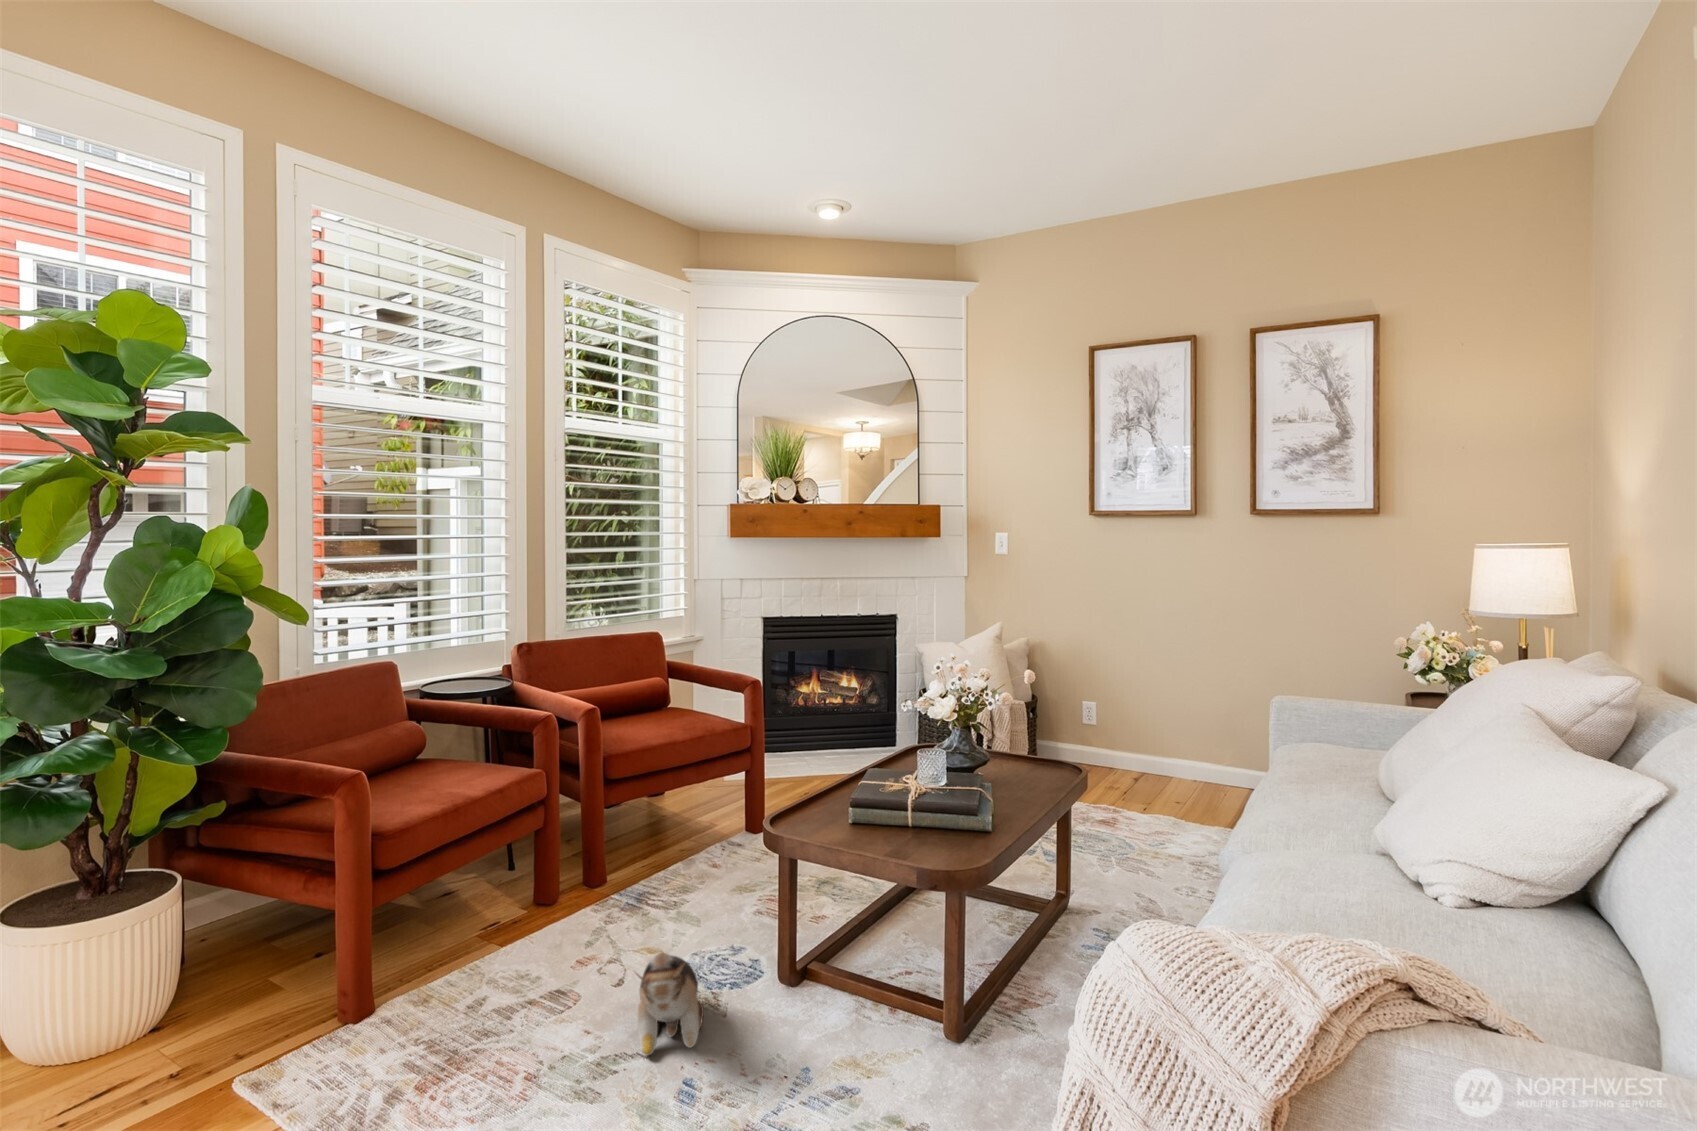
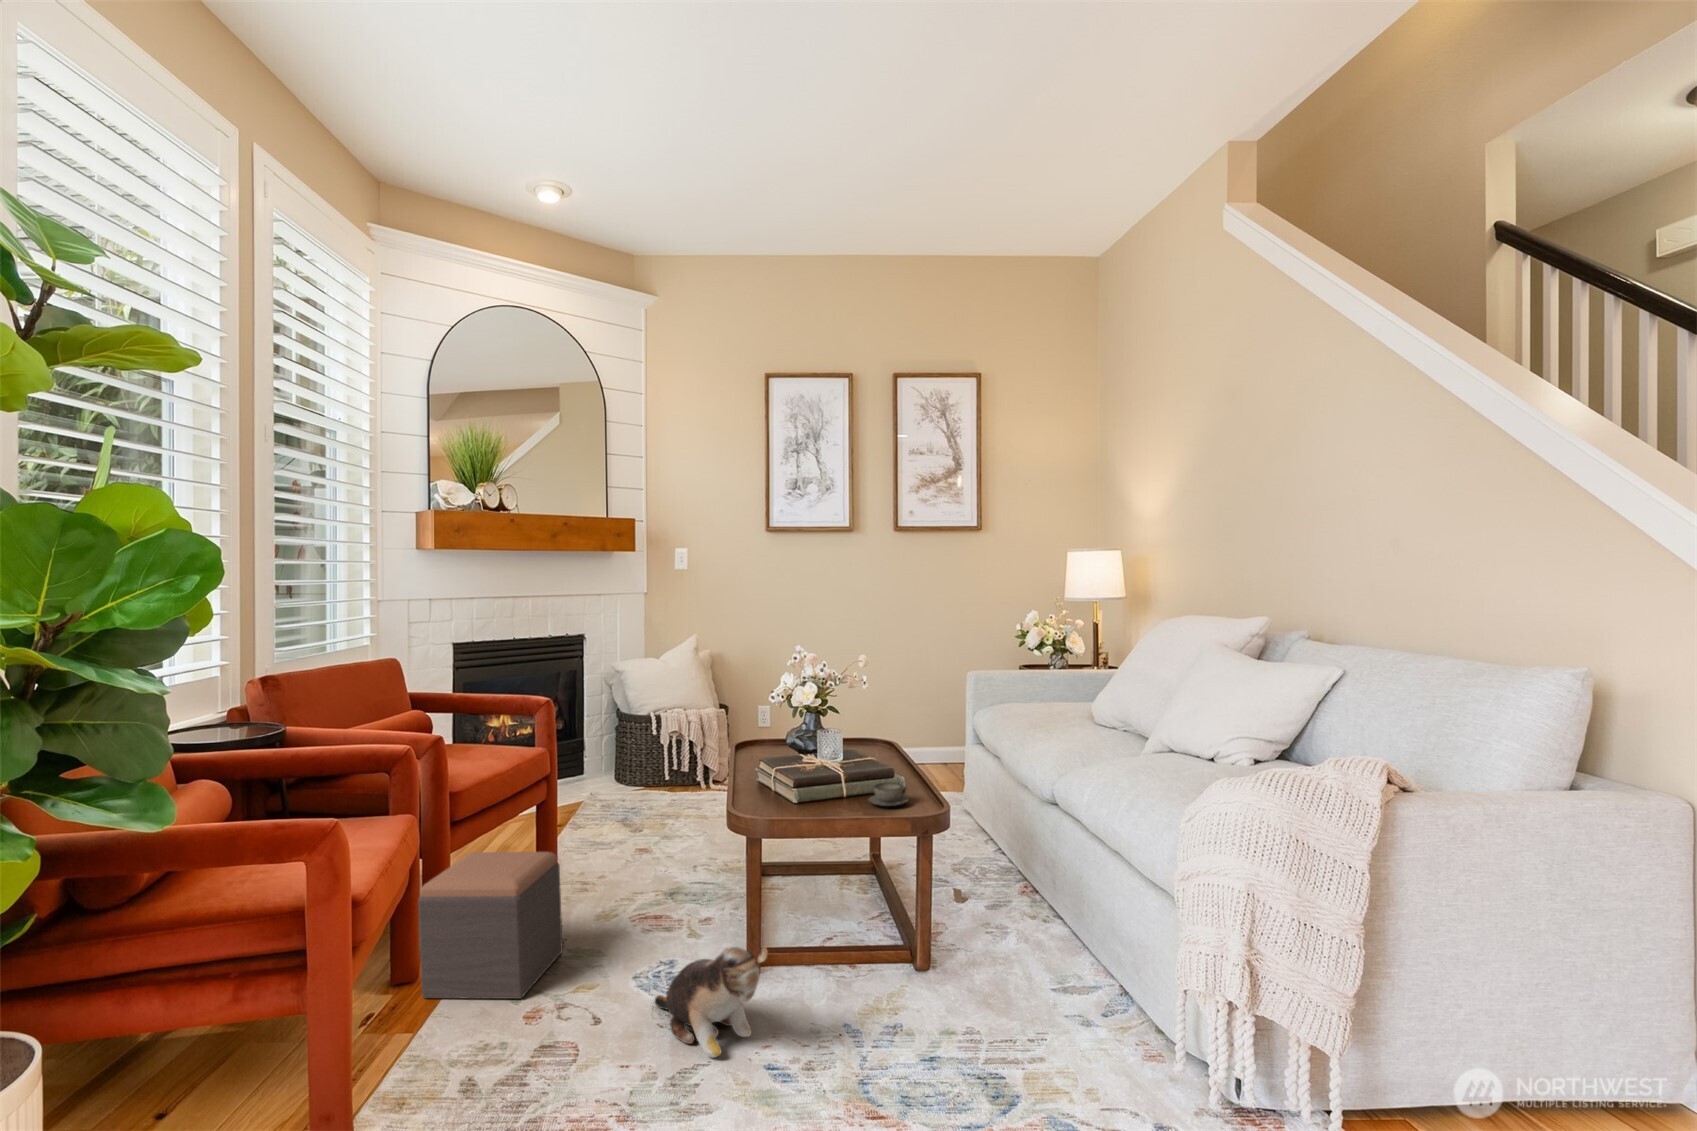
footstool: none [548,804,674,942] -> present [418,852,563,999]
teacup: none [913,821,961,850] -> present [869,783,909,806]

